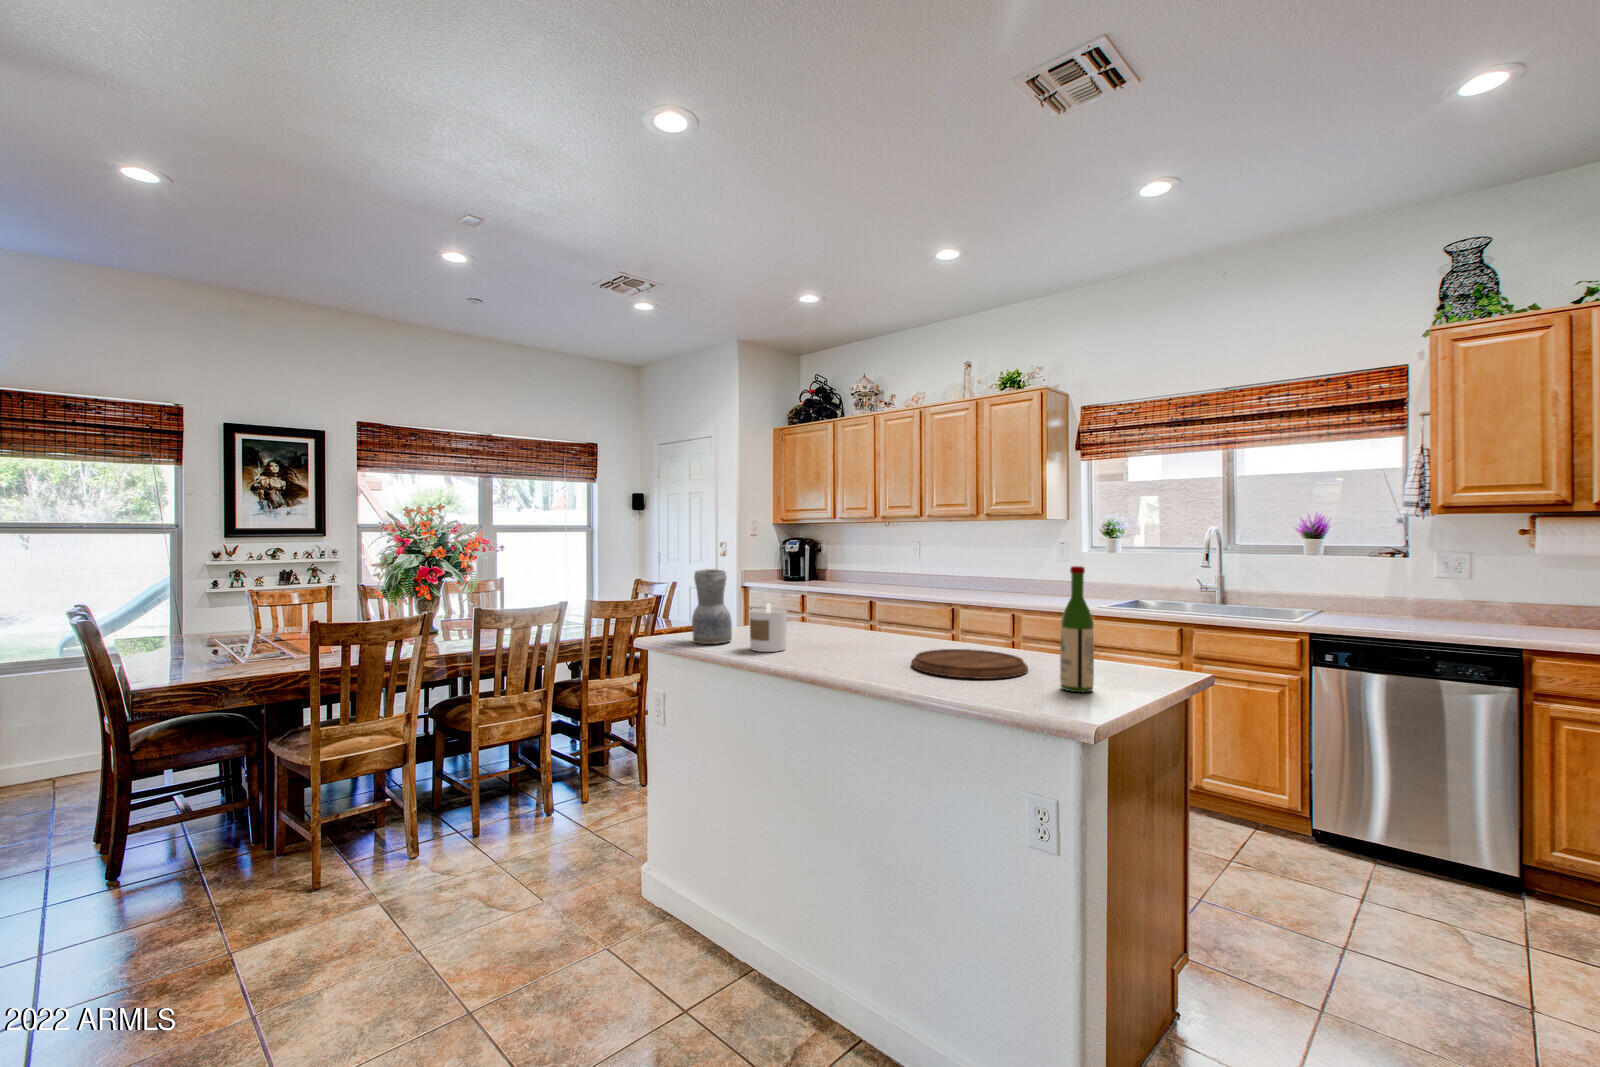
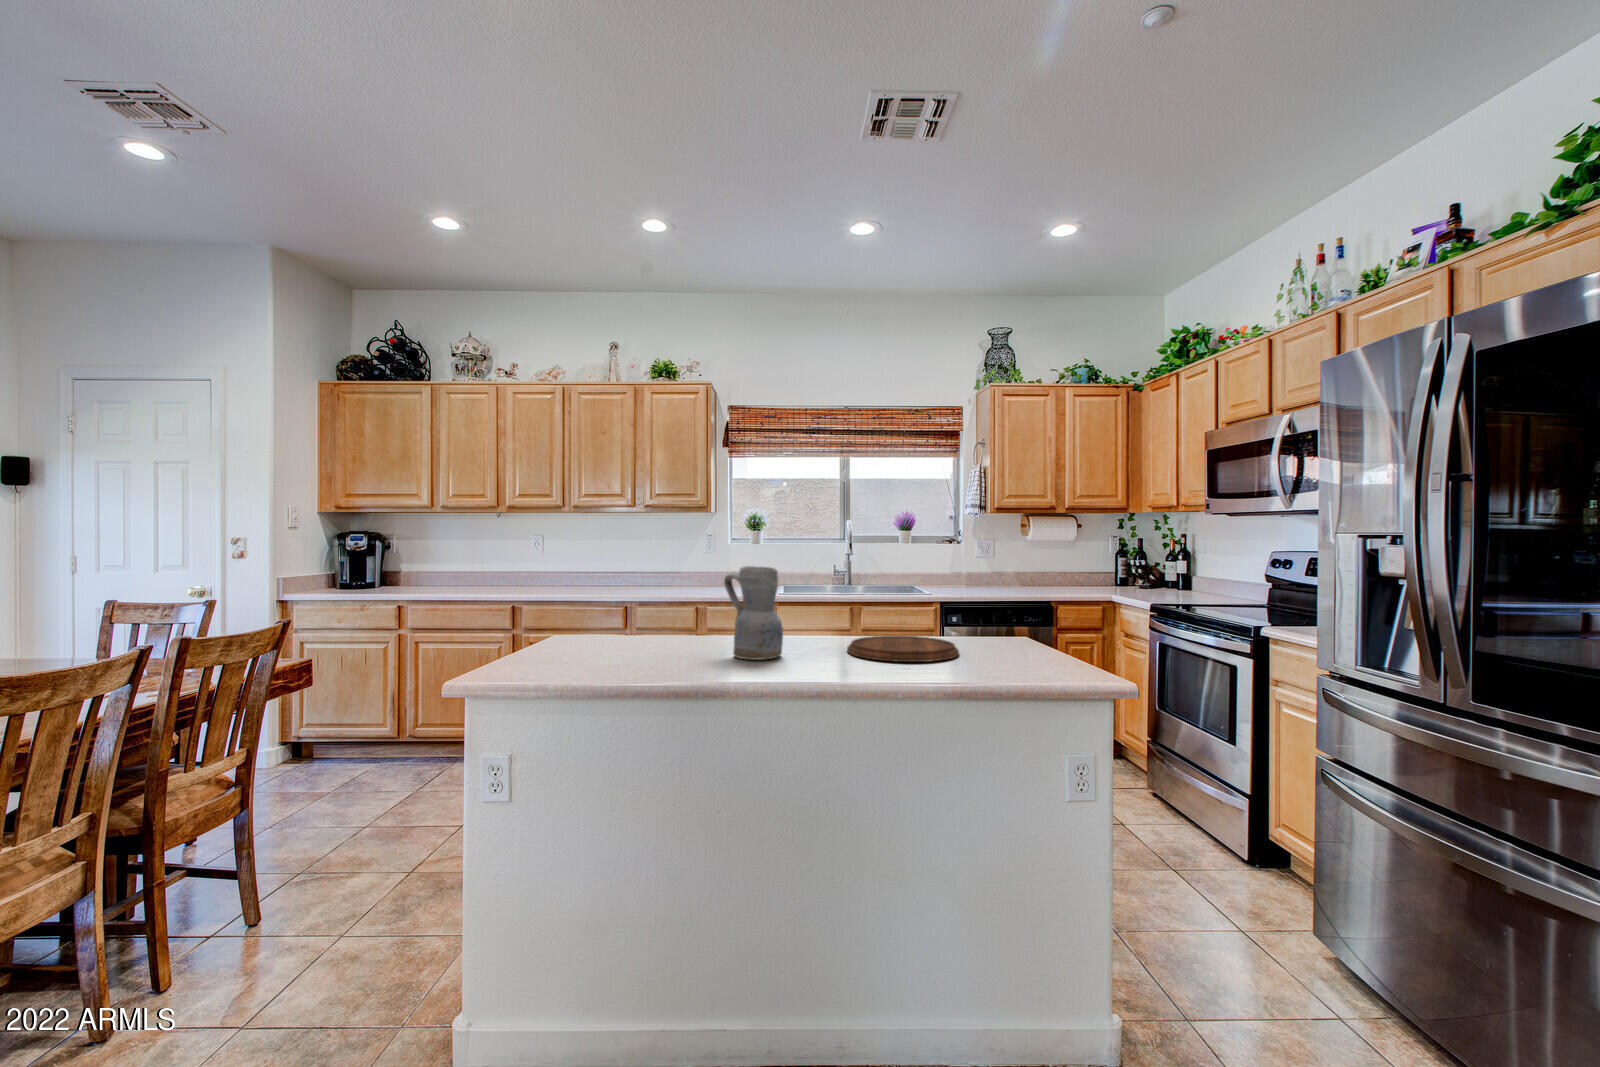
wine bottle: present [1060,566,1094,692] -> none [1009,550,1037,658]
ceramic pitcher: present [692,569,732,644] -> present [724,566,783,660]
candle: present [750,603,787,652] -> none [652,608,700,669]

